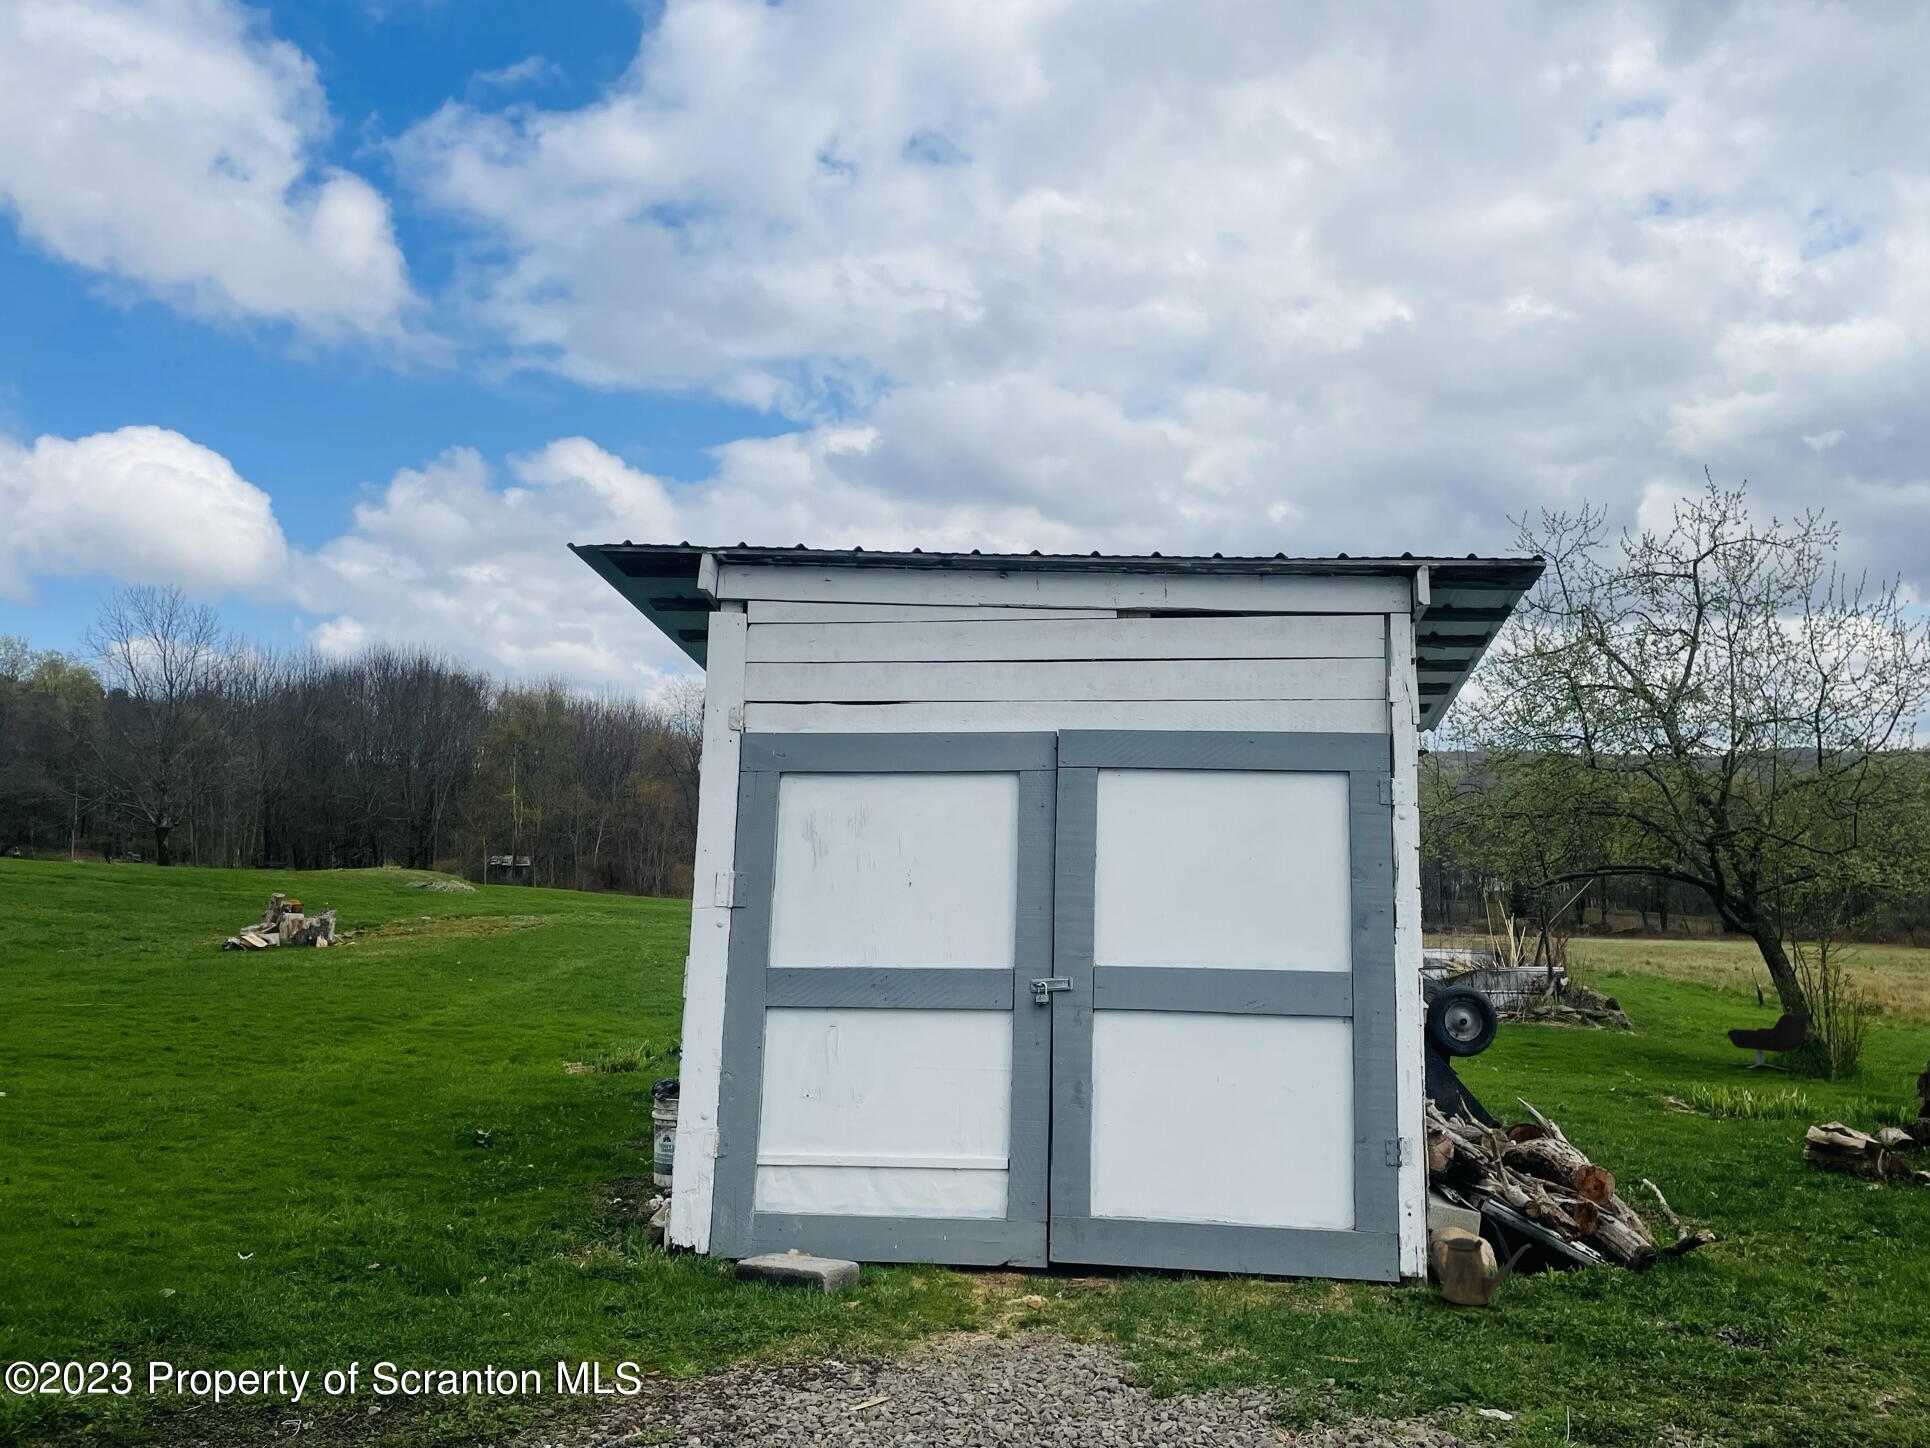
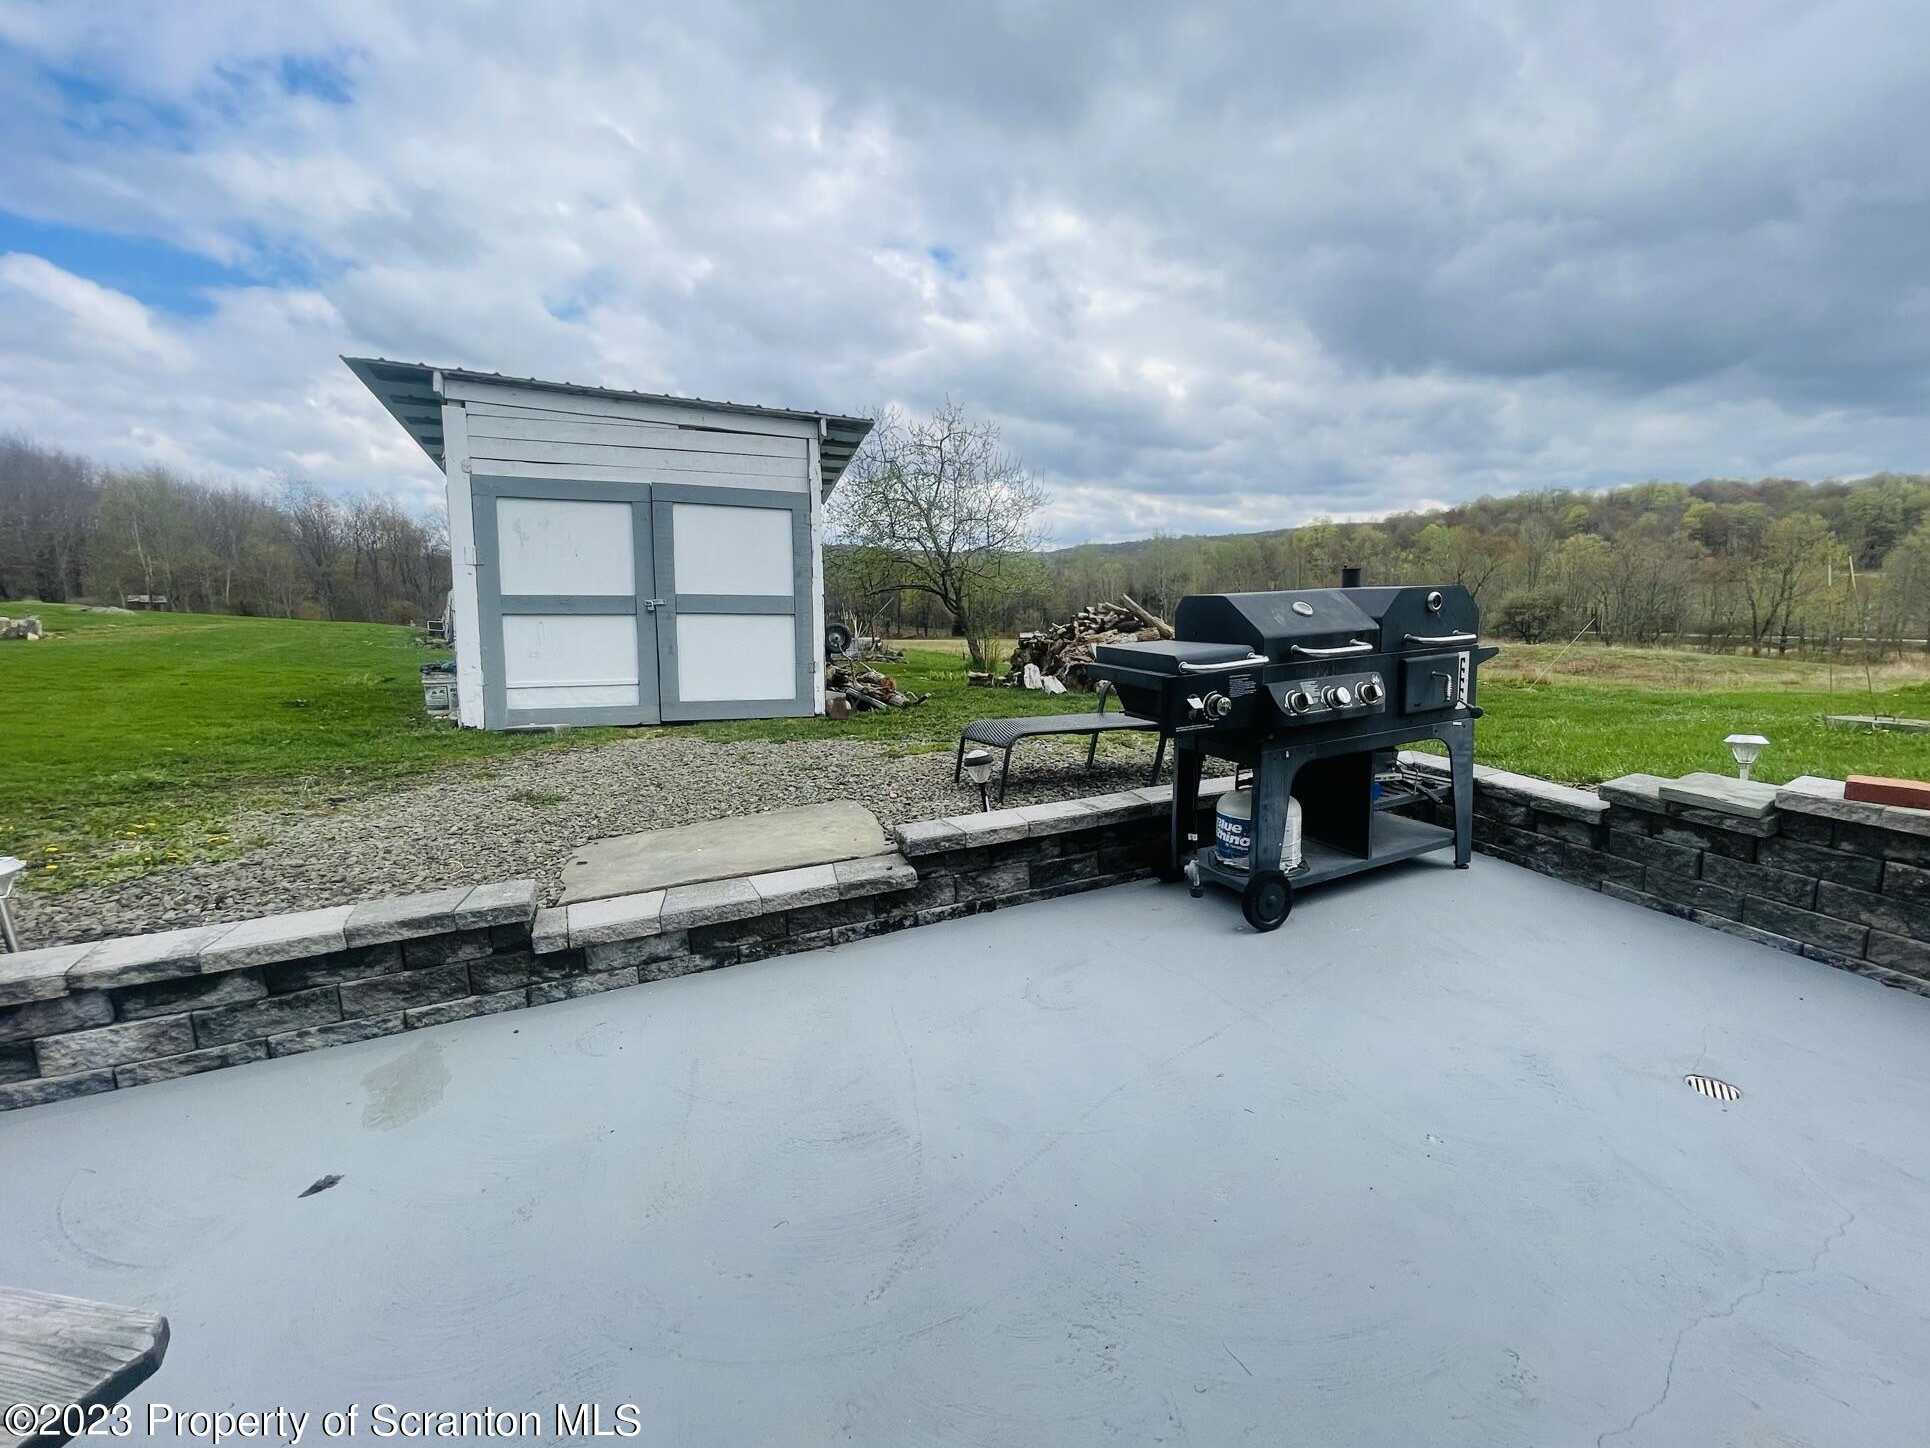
lounge chair: present [1727,1013,1808,1070] -> none [947,647,979,671]

